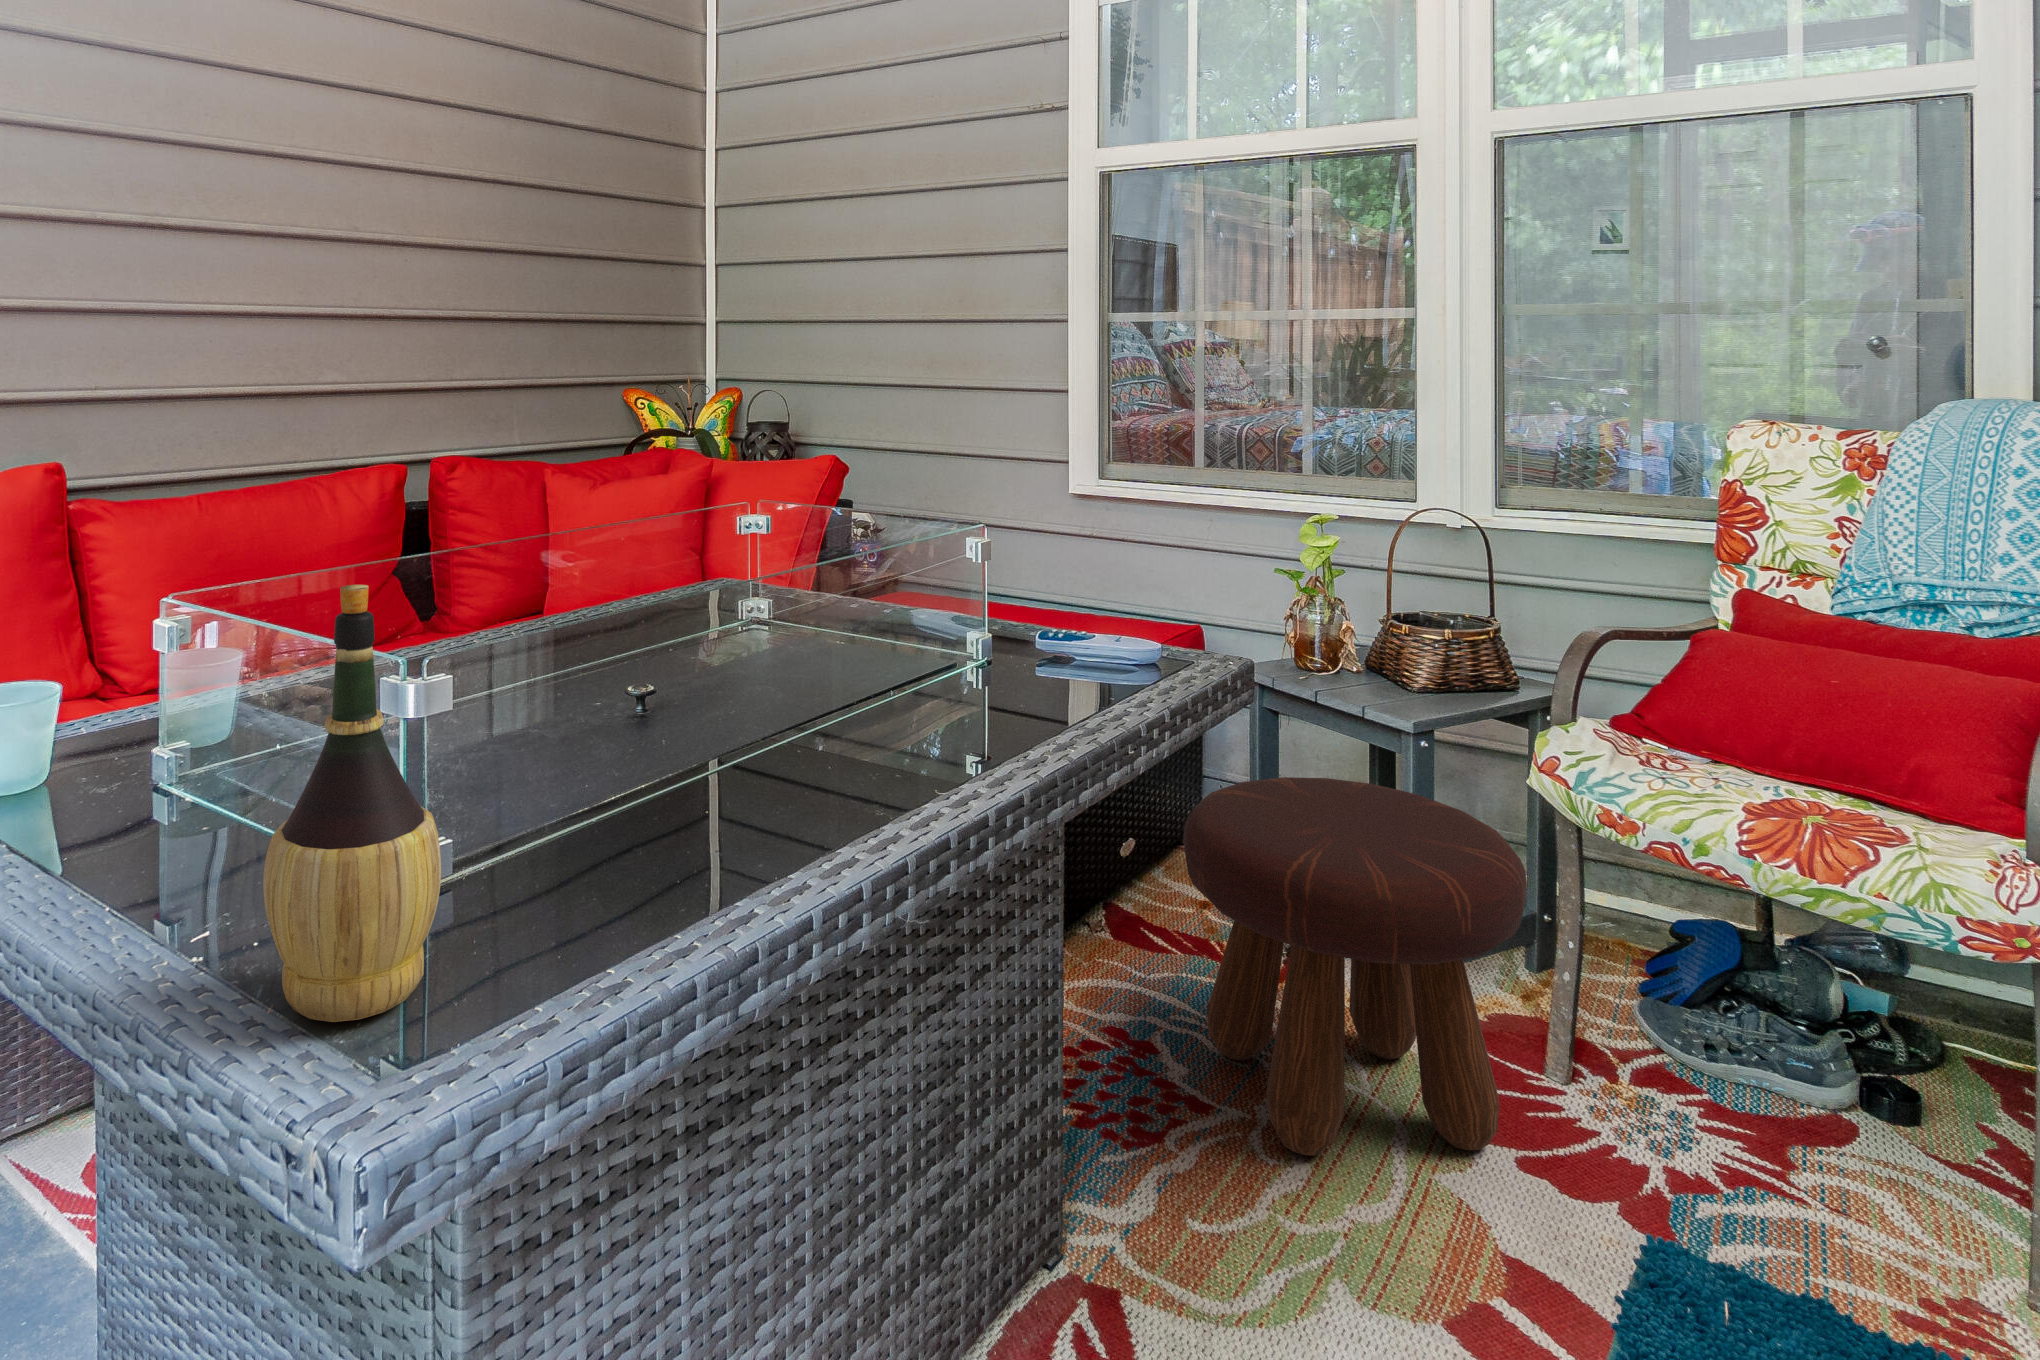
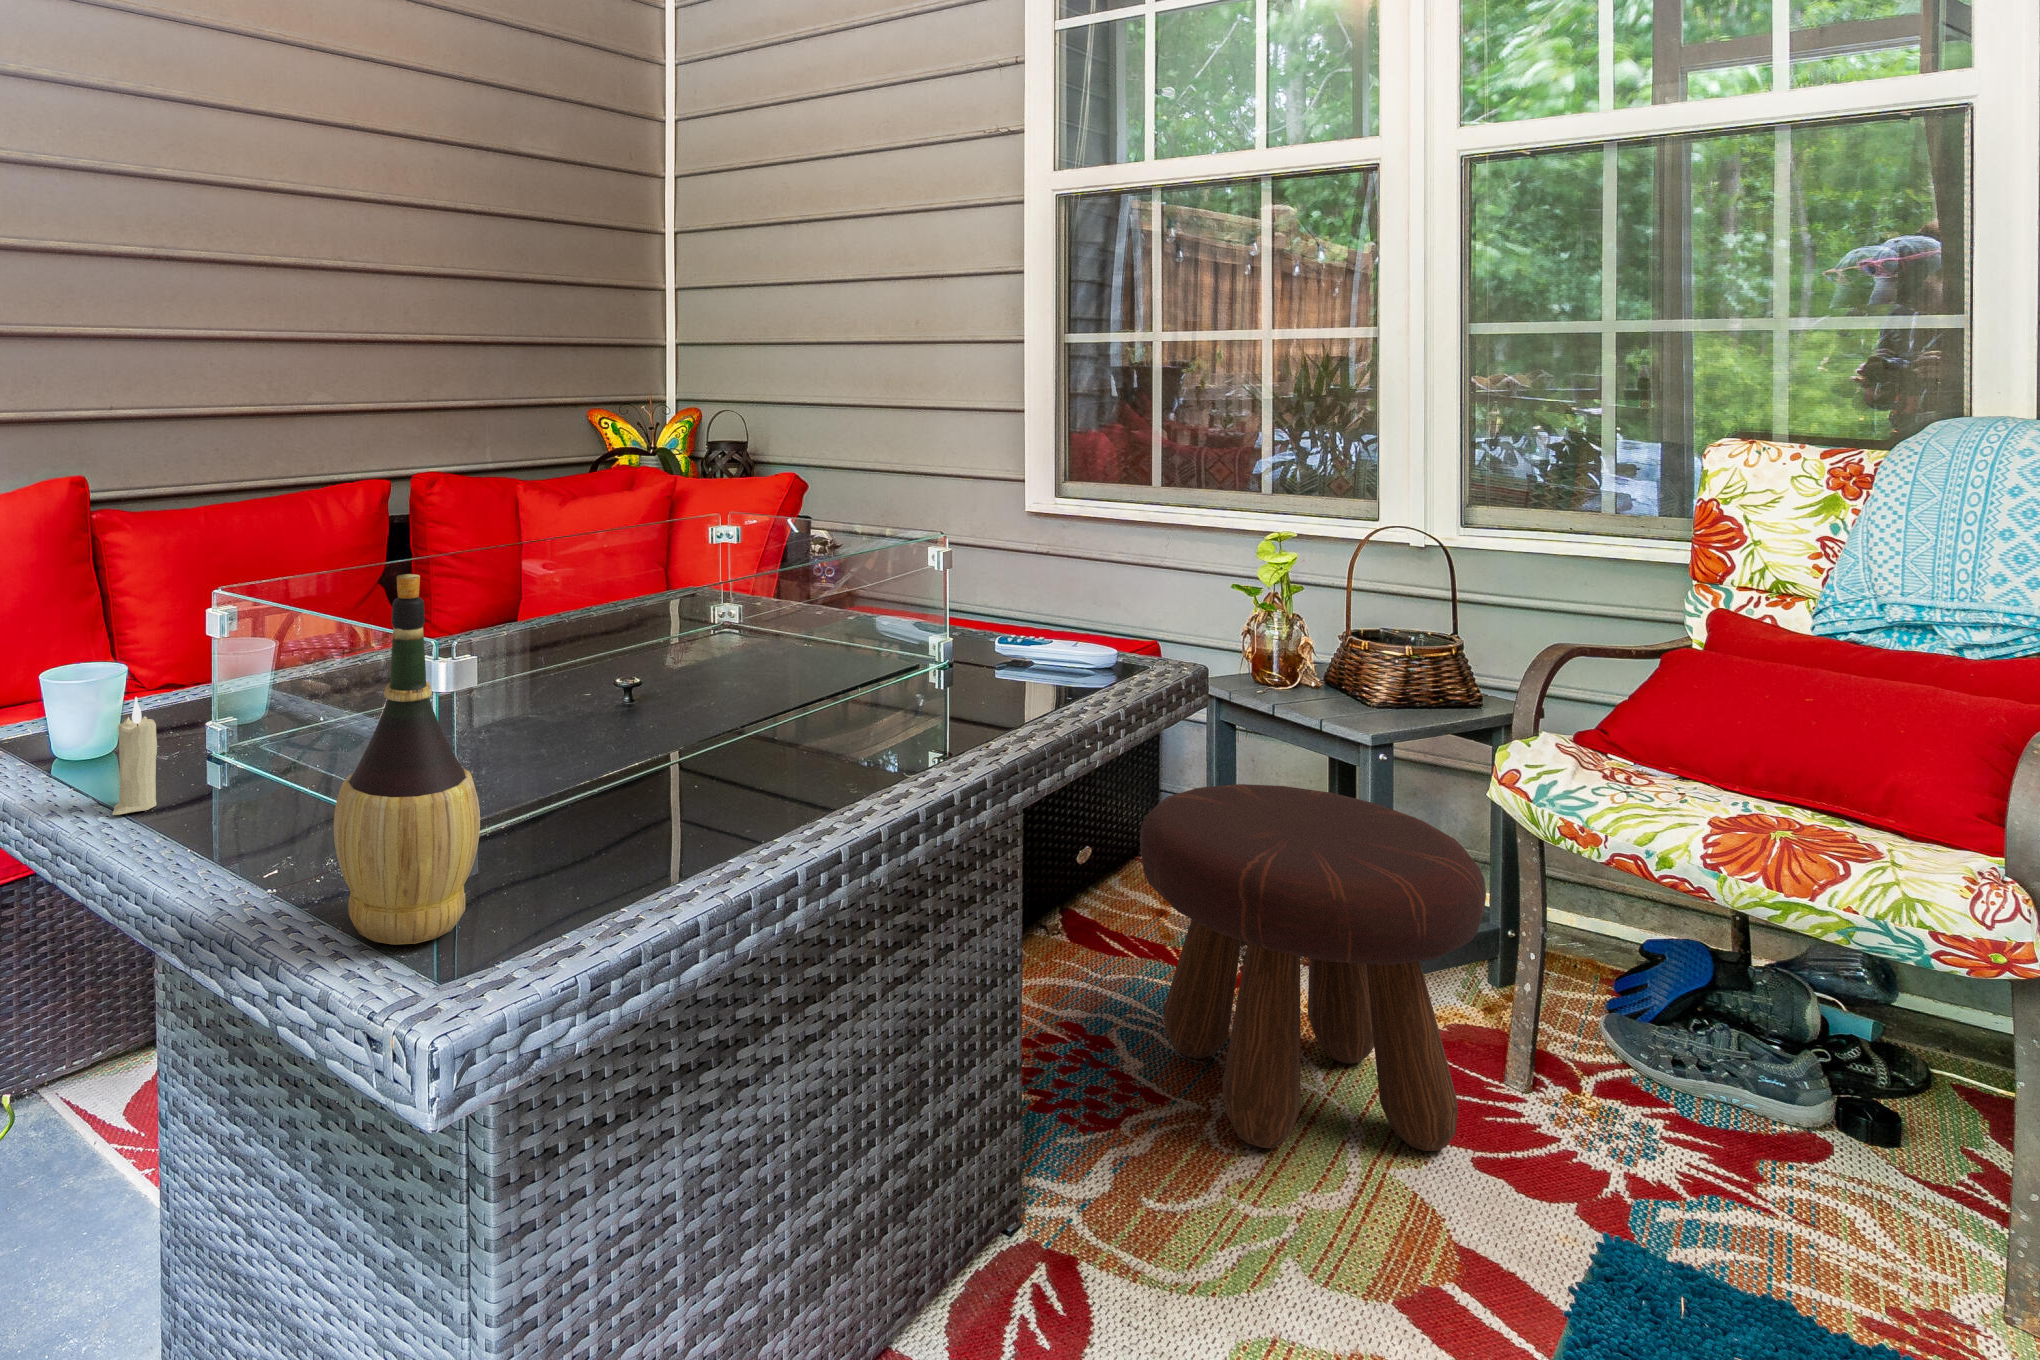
candle: none [28,726,85,863] -> present [112,697,157,815]

